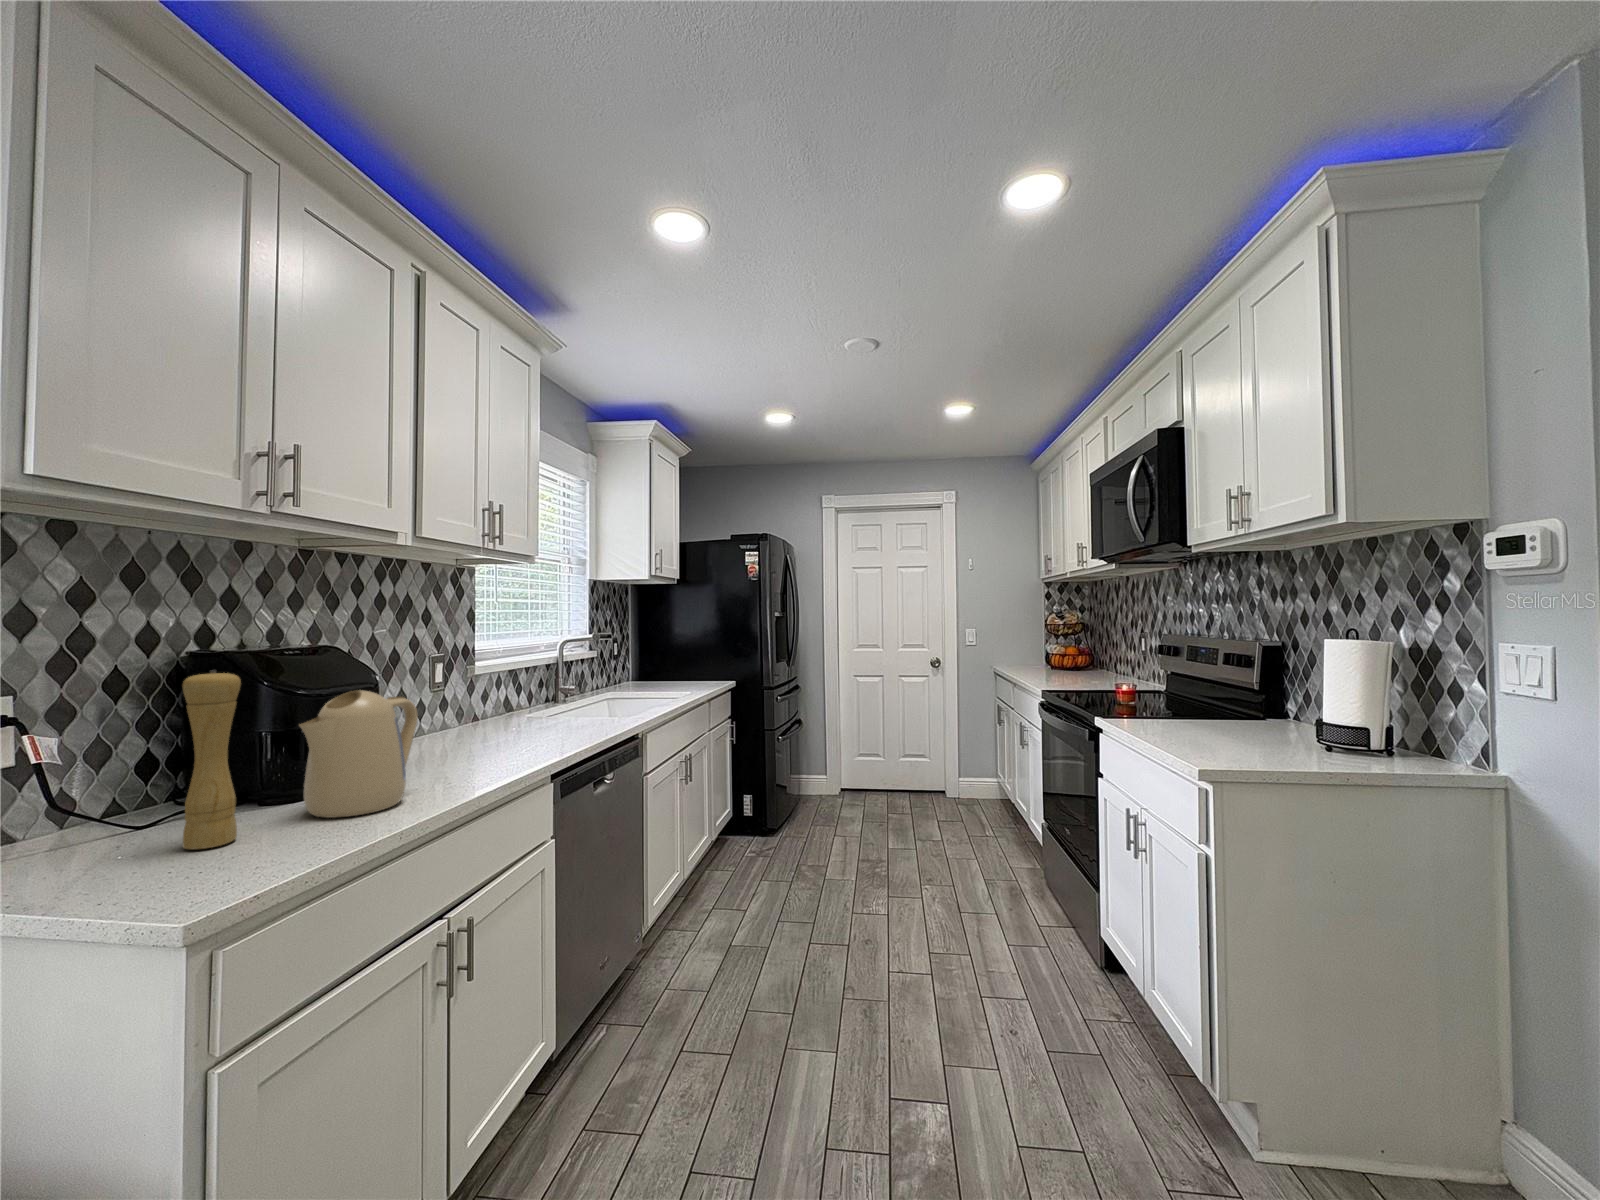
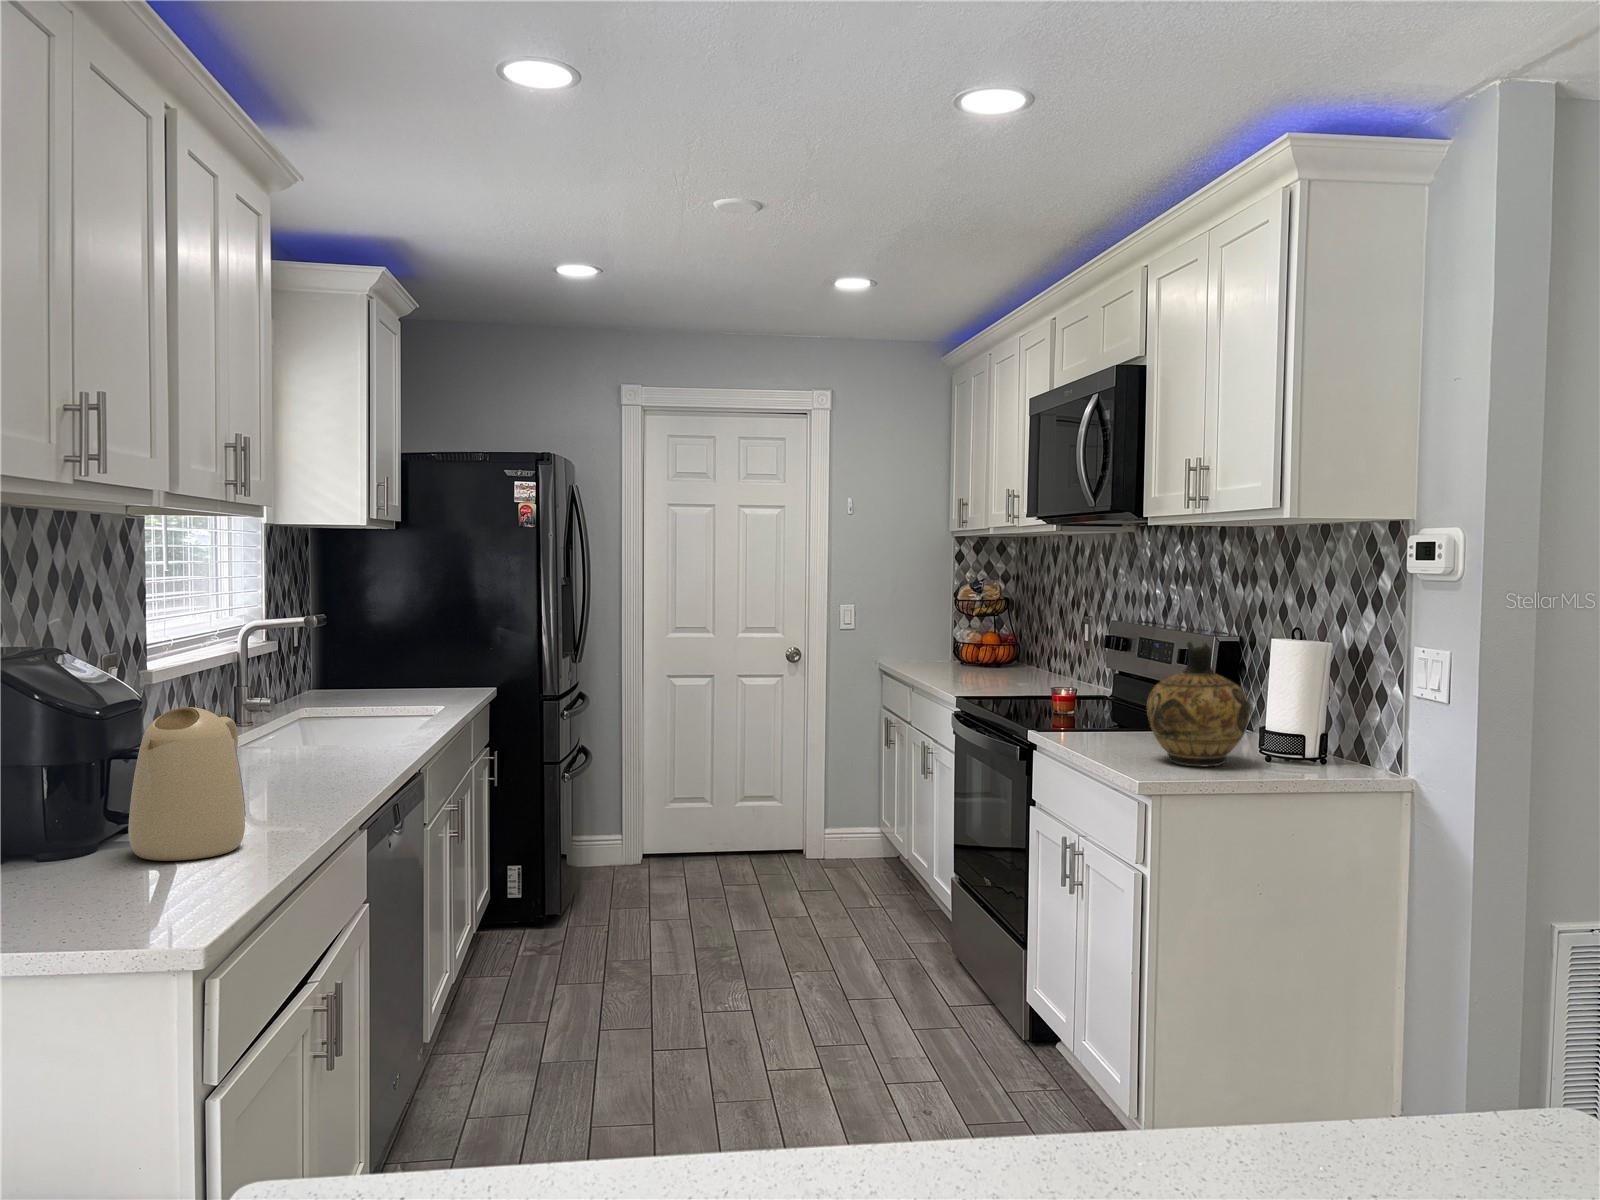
ceramic jug: none [1203,642,1309,754] -> present [1147,642,1250,766]
pepper mill: present [183,670,241,849] -> none [44,685,103,892]

